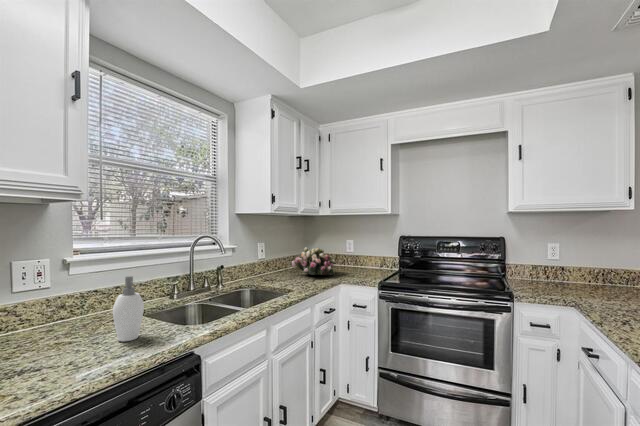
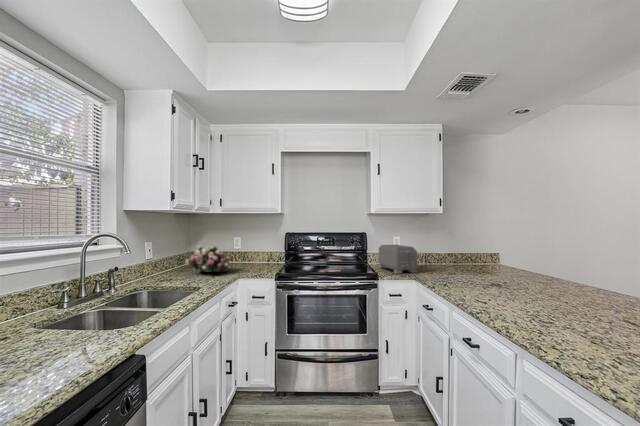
toaster: none [520,254,581,296] -> present [378,245,417,274]
soap dispenser: present [113,276,144,341] -> none [32,280,73,355]

